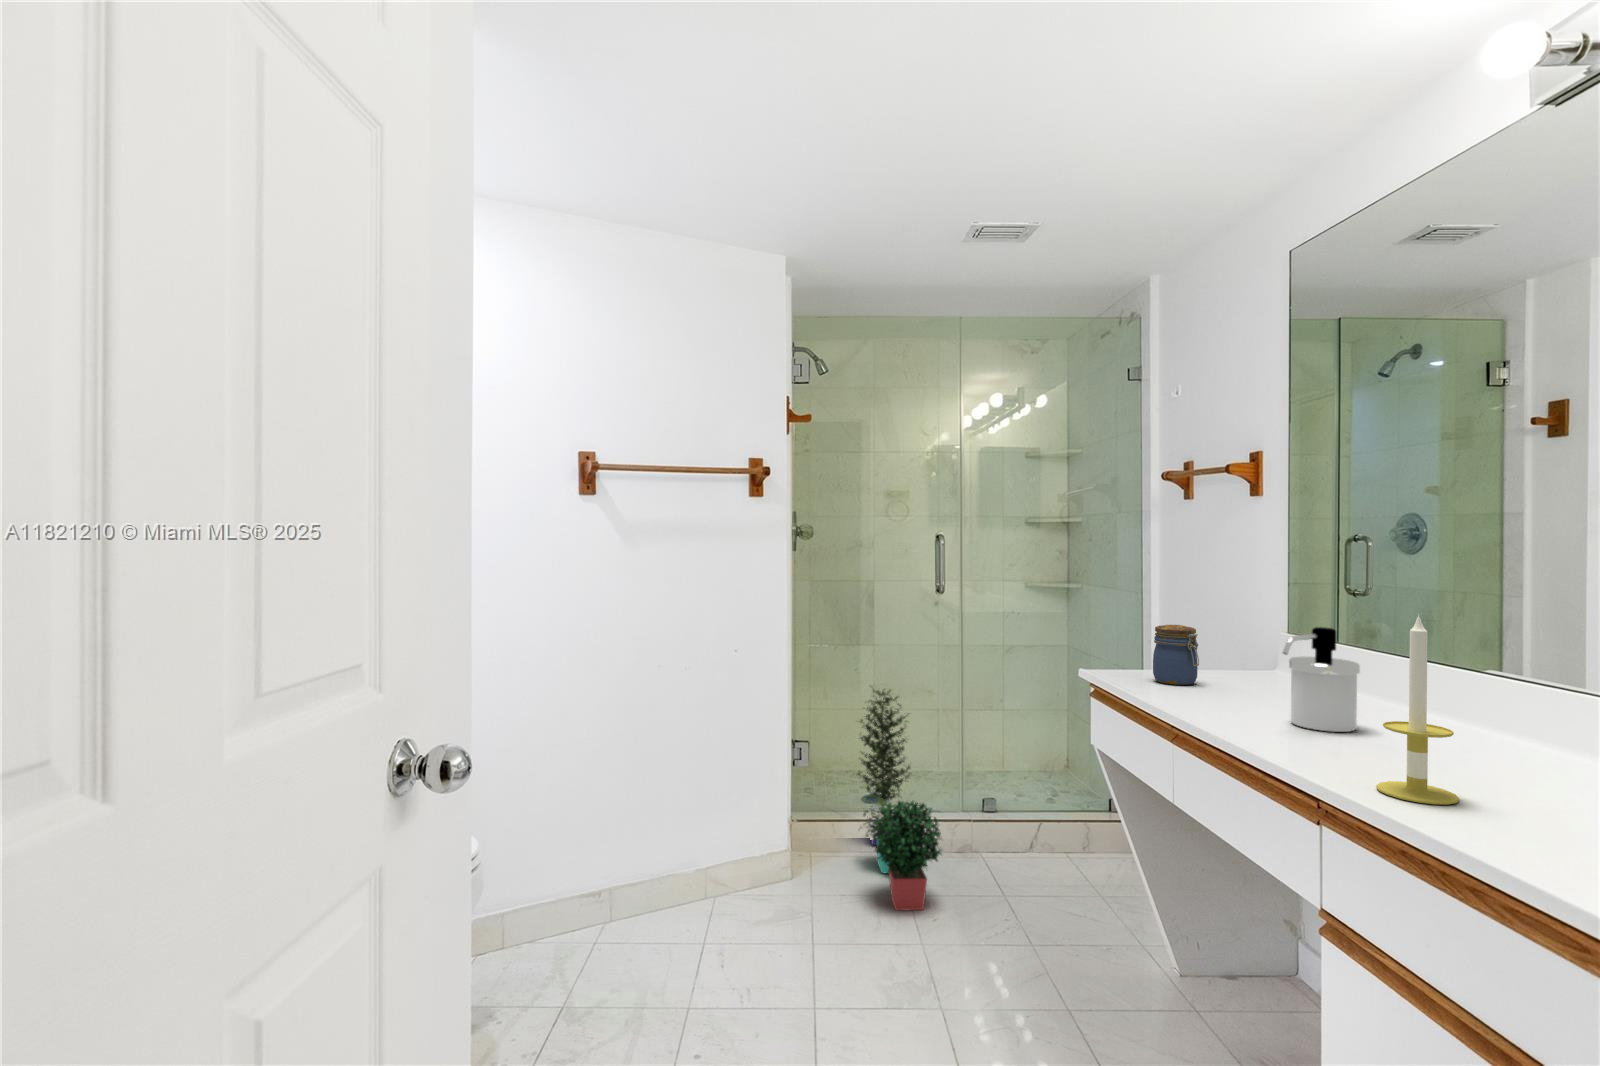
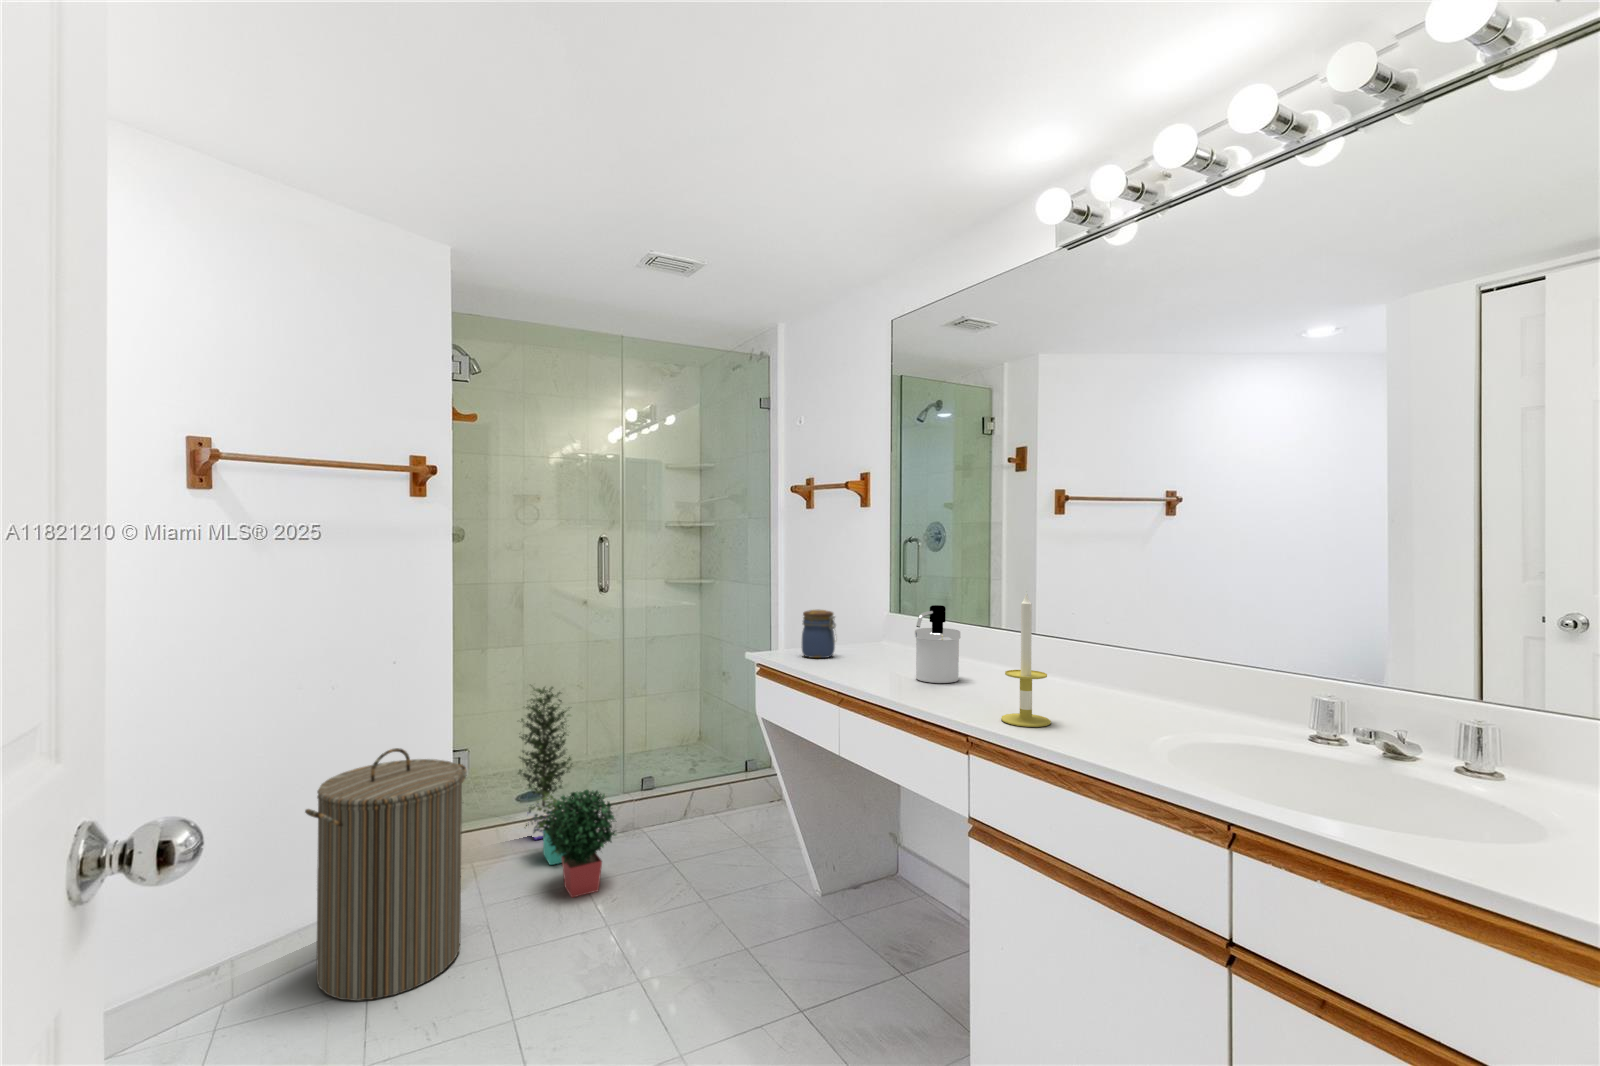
laundry hamper: none [658,731,794,958] -> present [305,748,467,1001]

